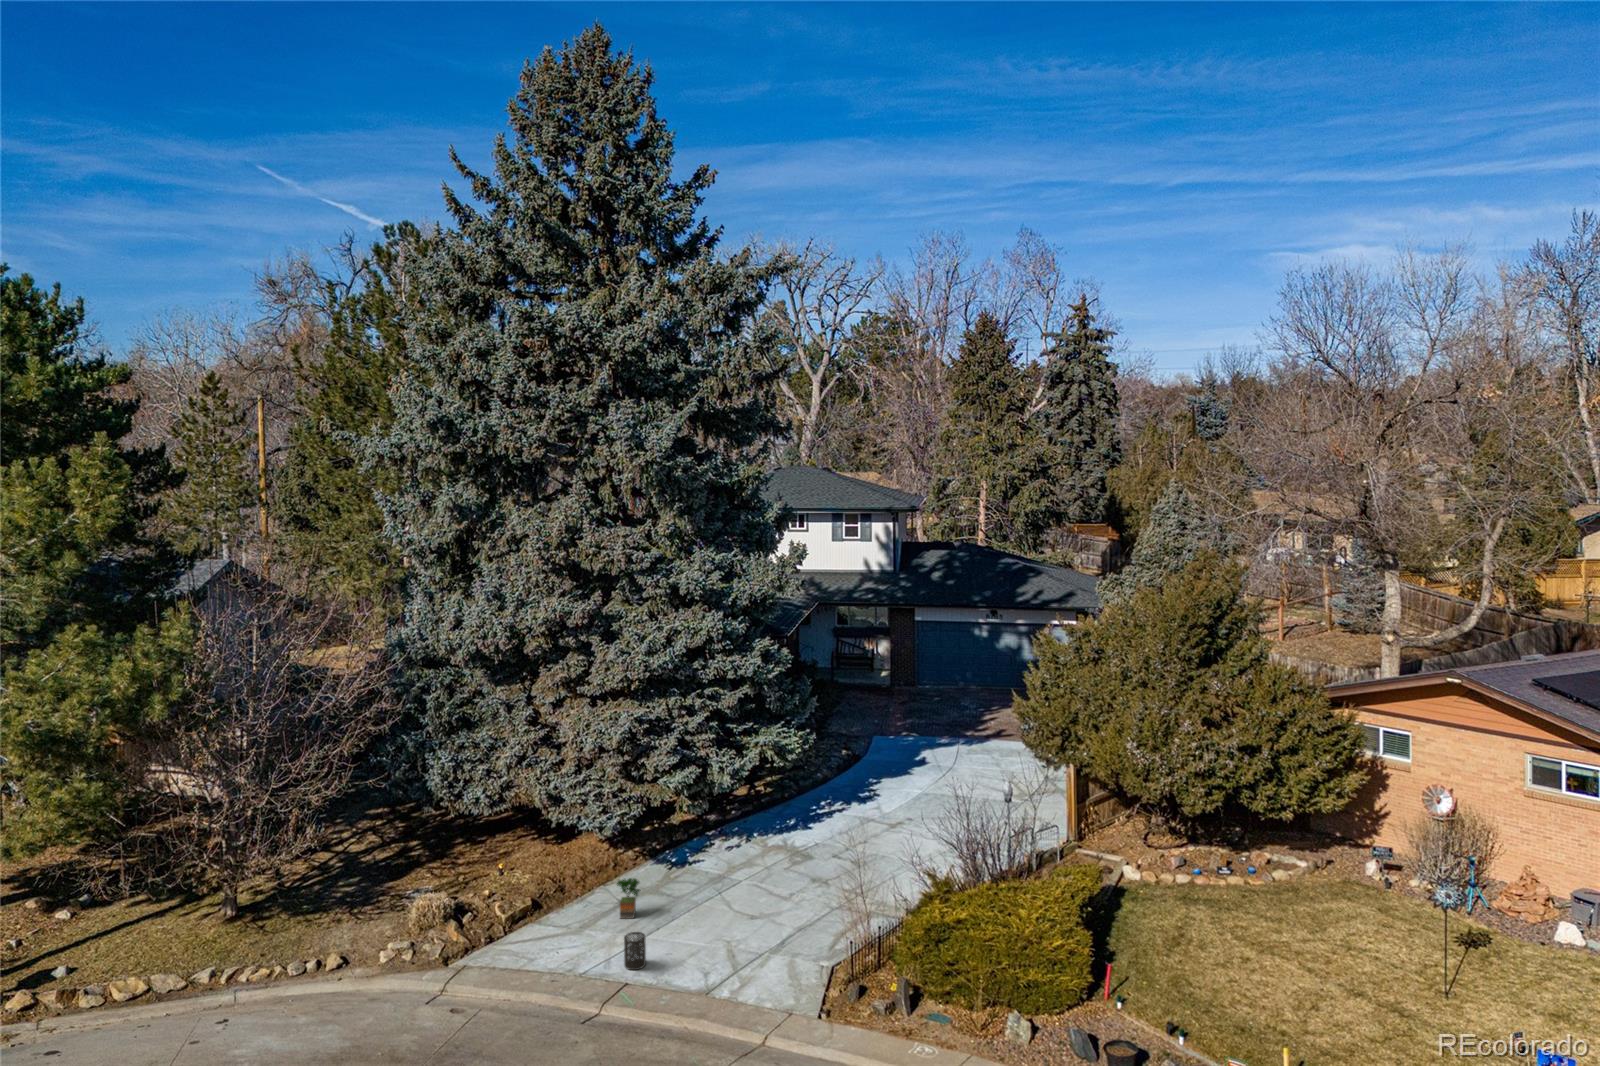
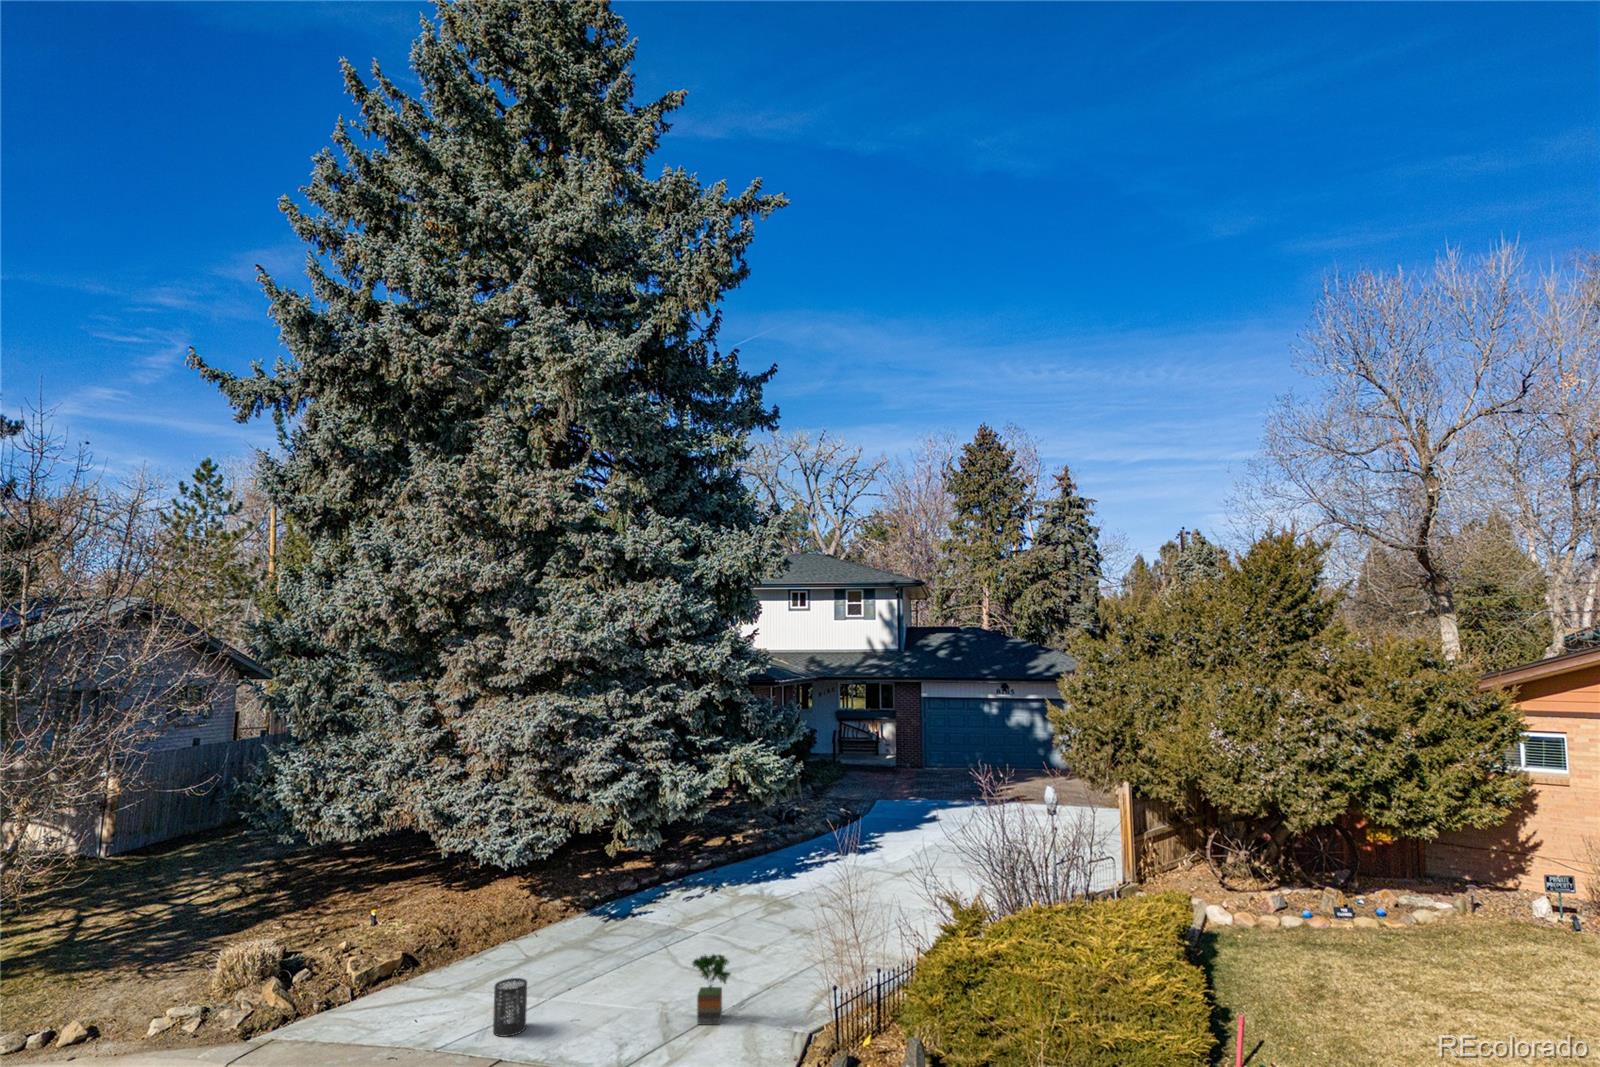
potted tree: present [617,878,641,919] -> present [692,954,731,1024]

